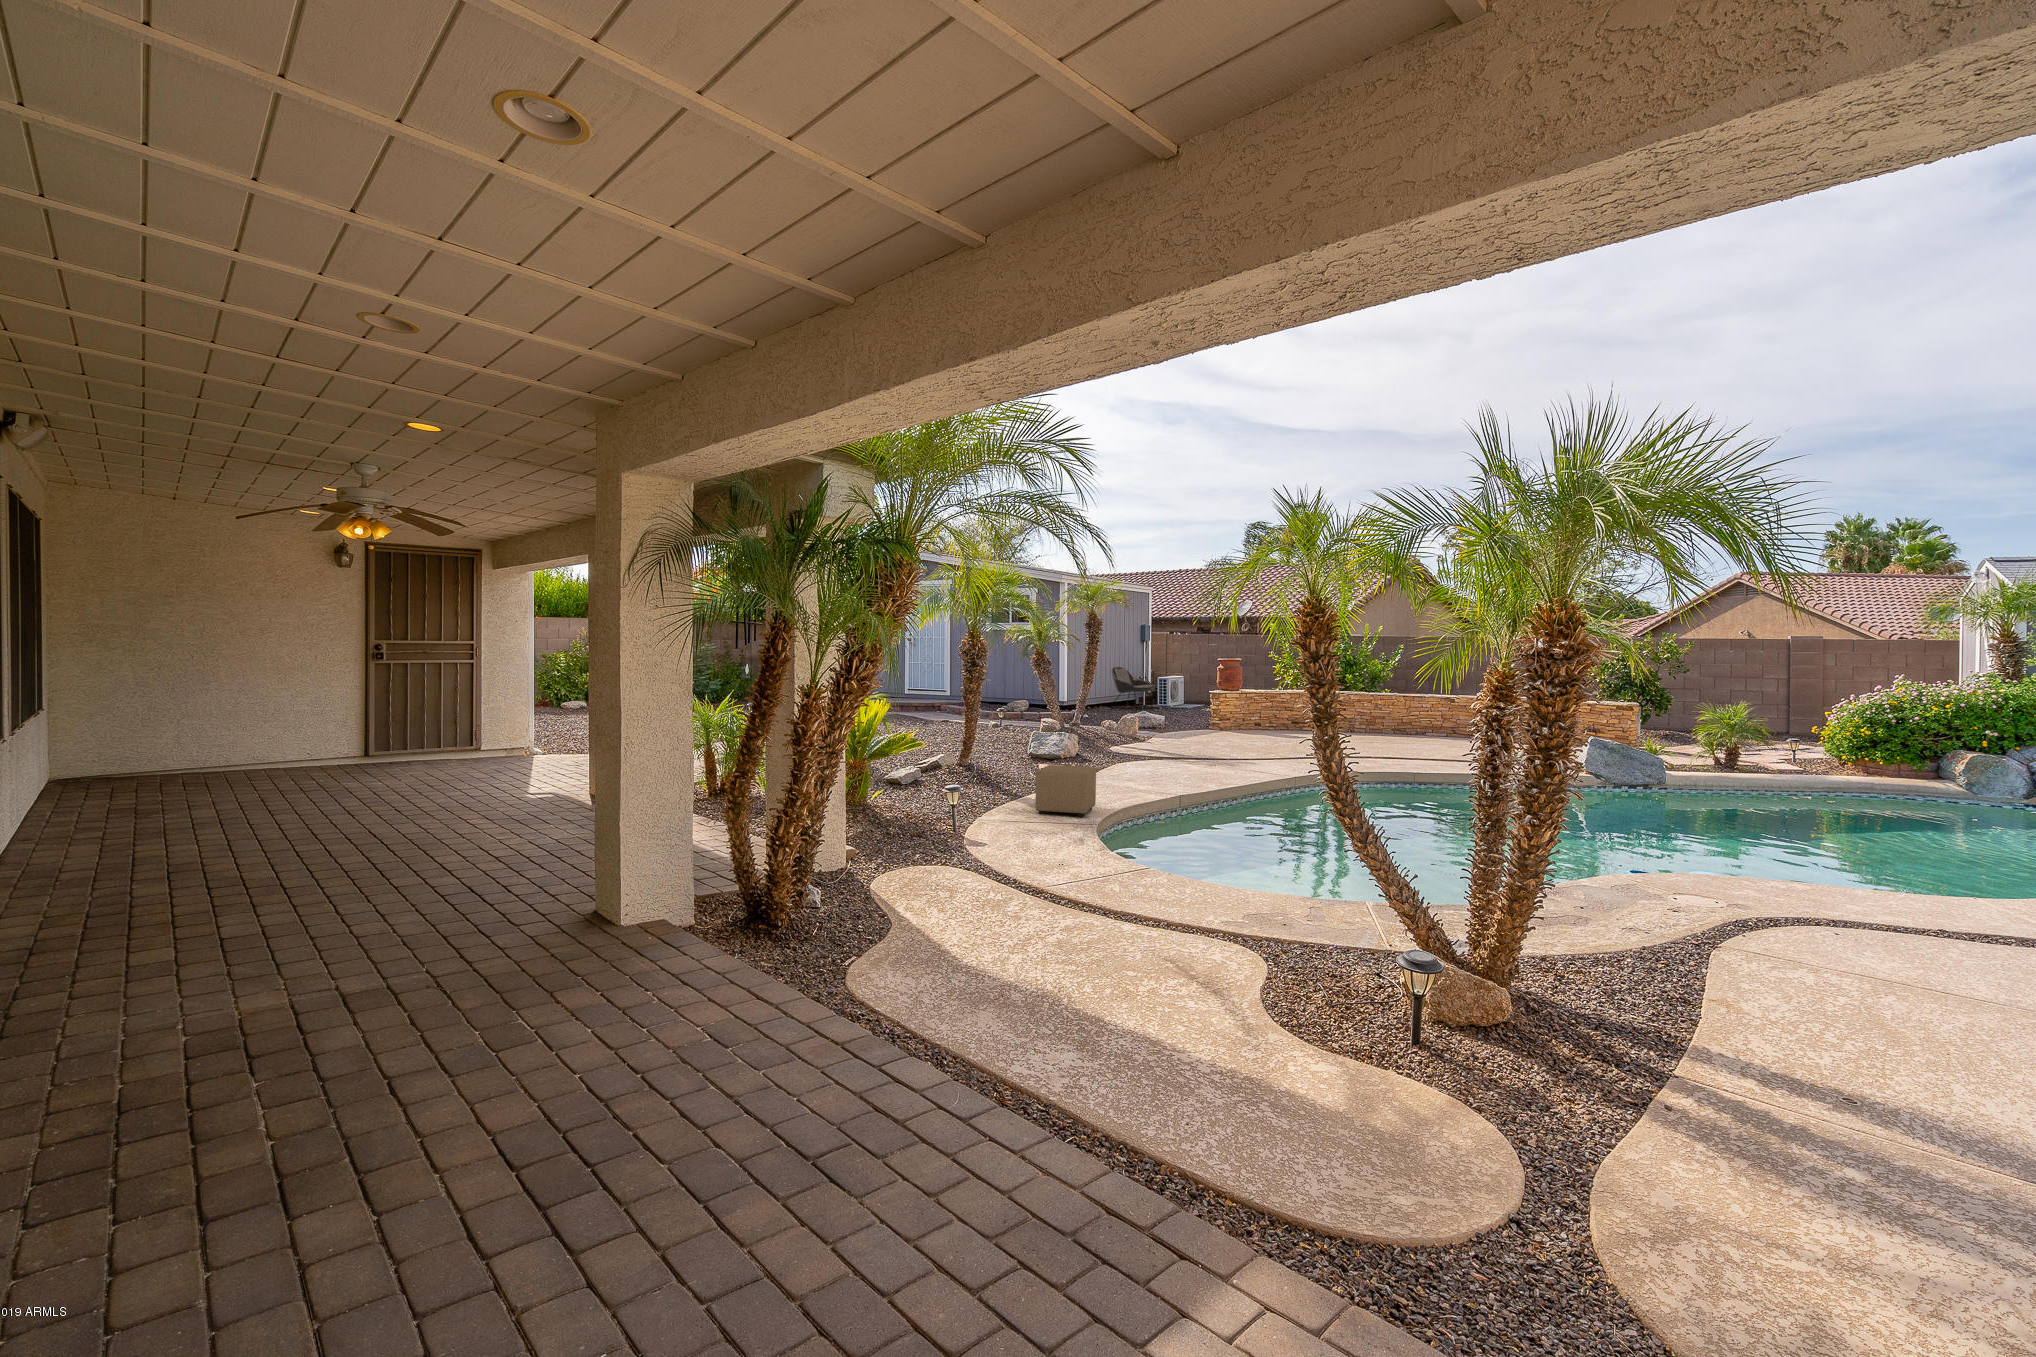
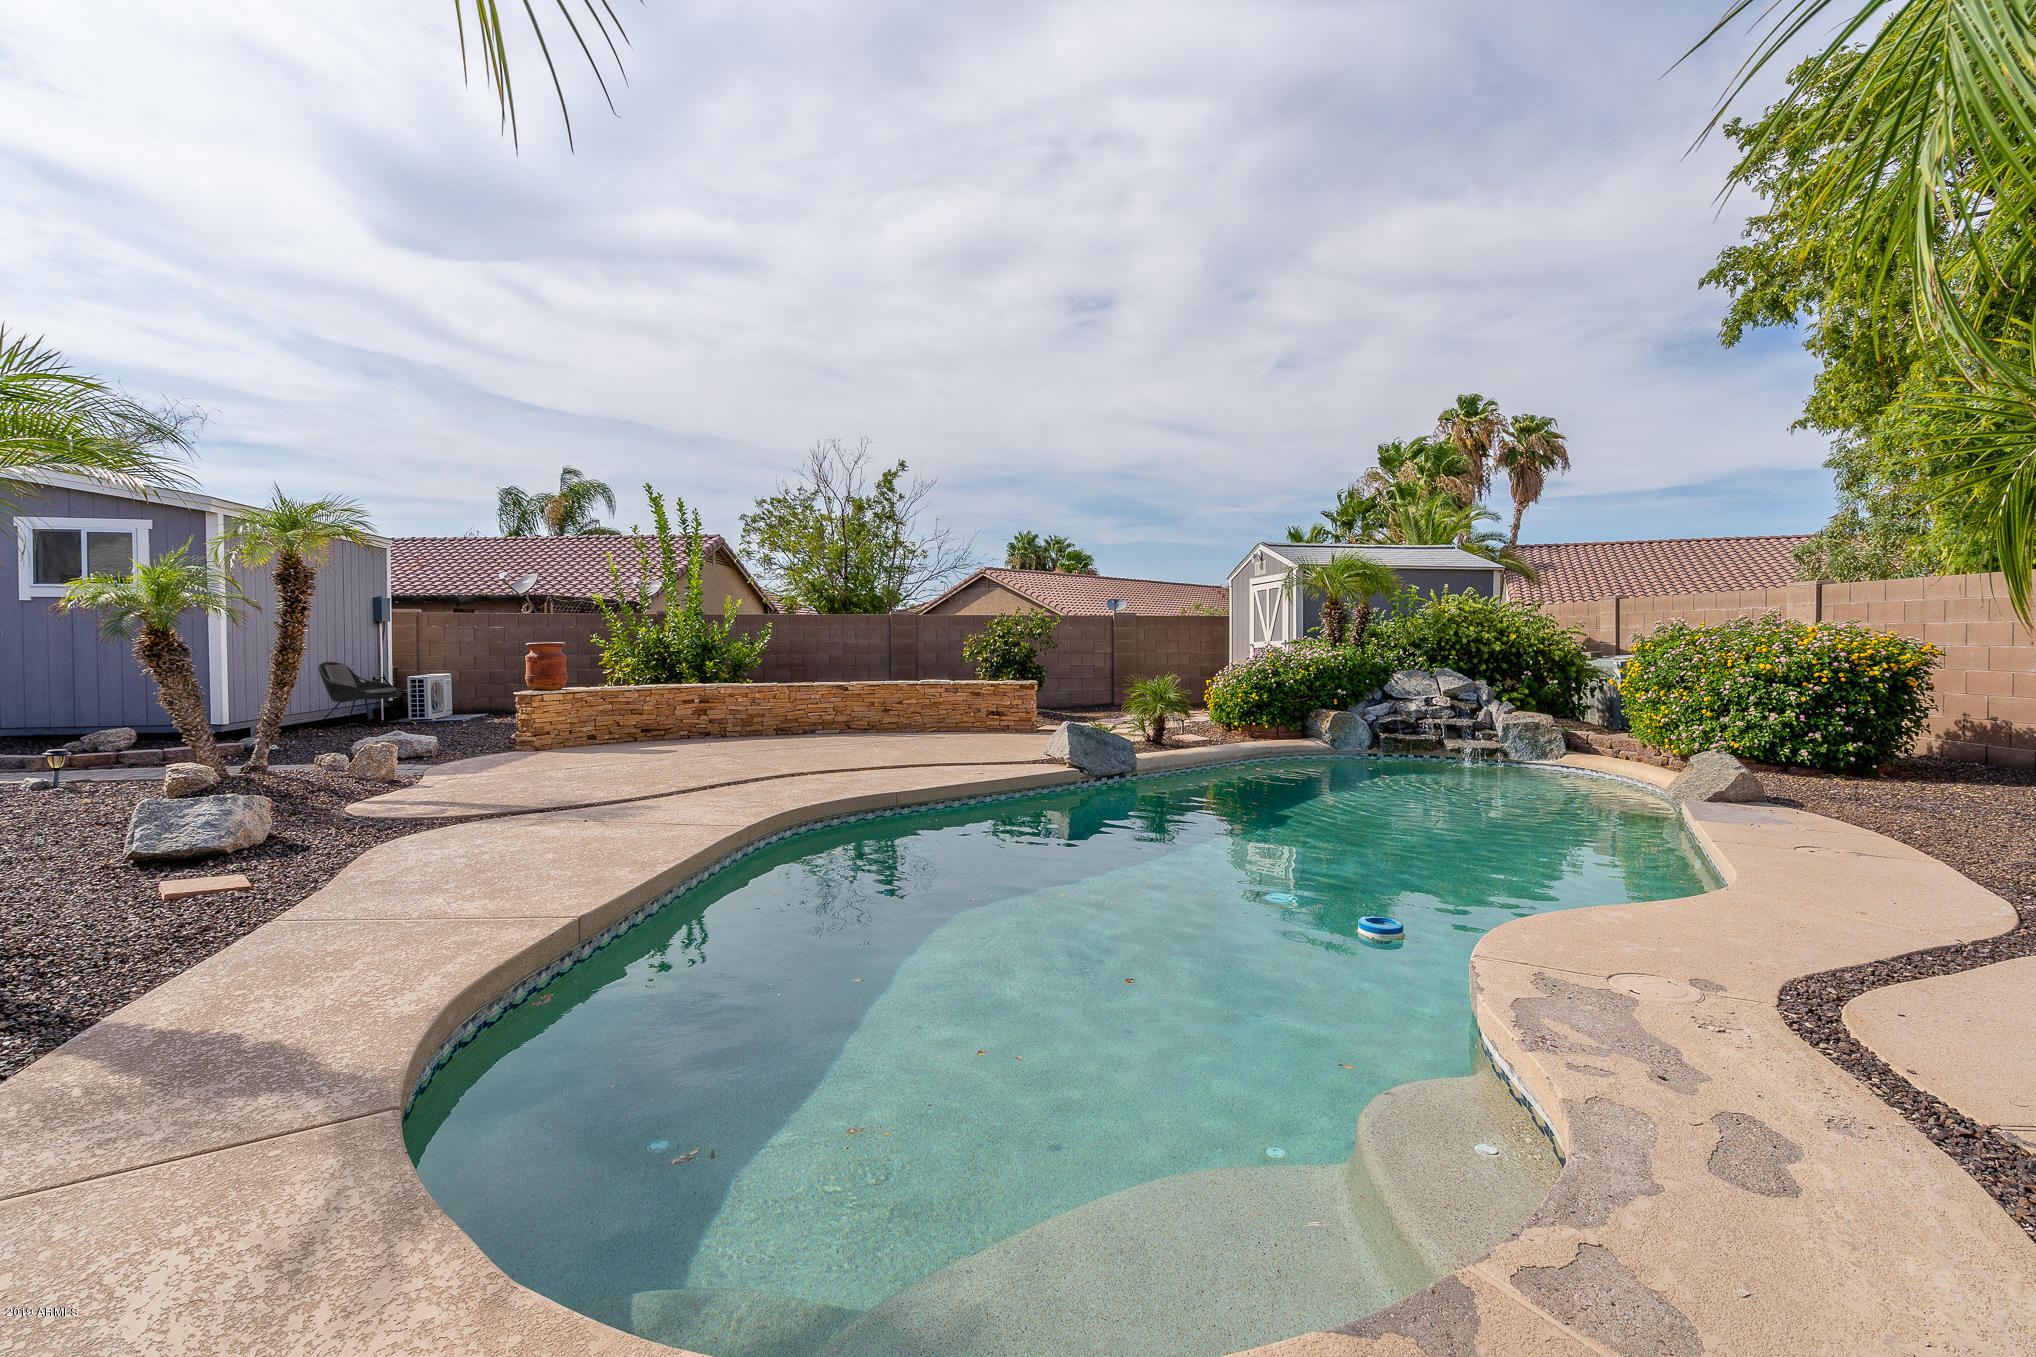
ottoman: present [1035,765,1096,817] -> none [90,935,371,1180]

